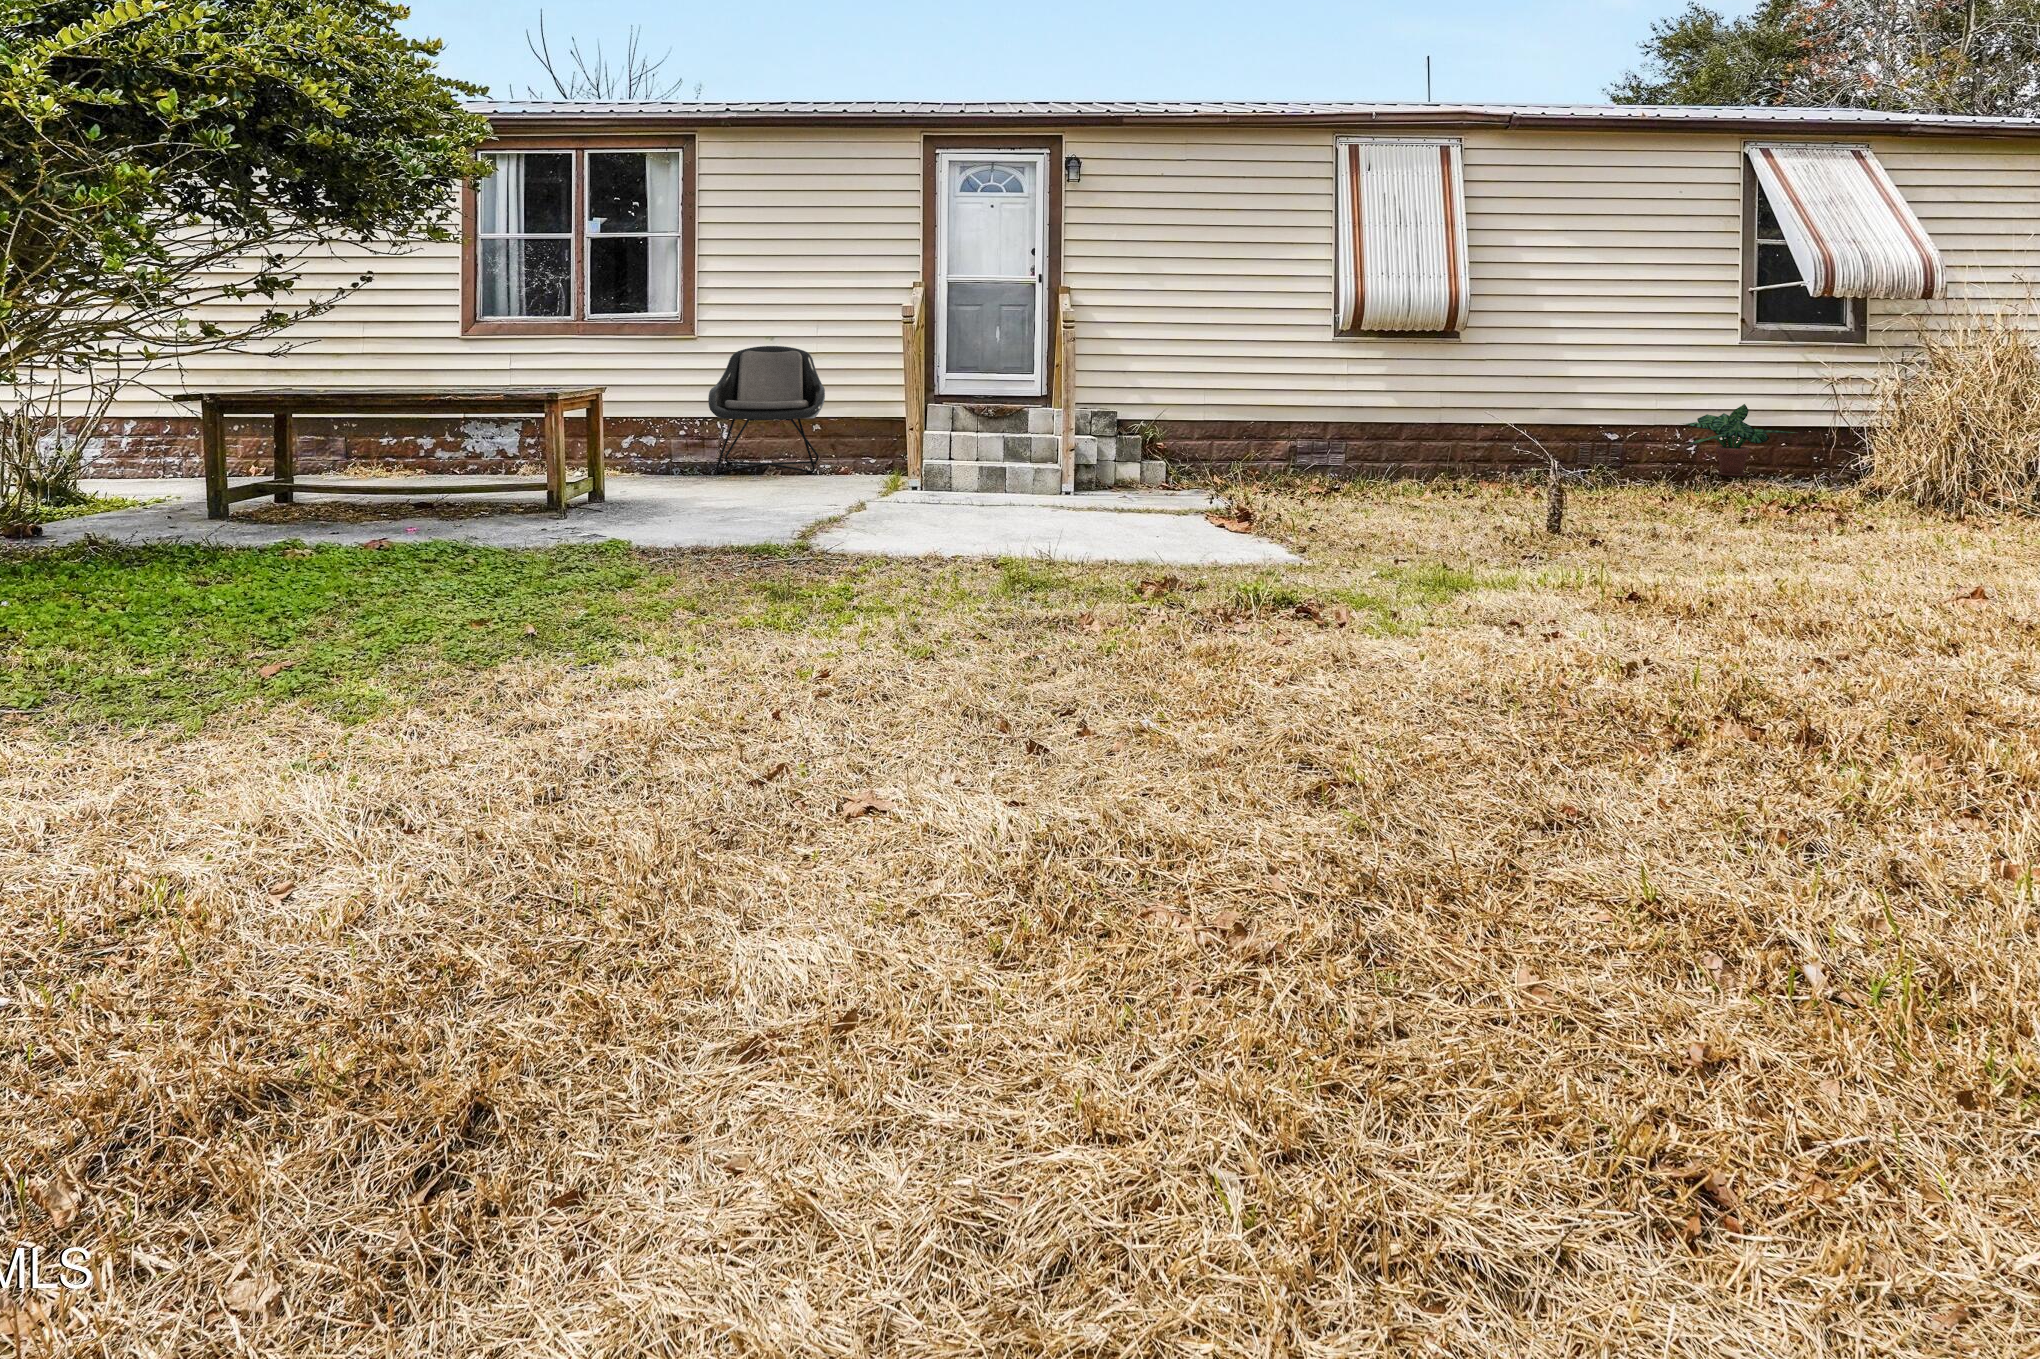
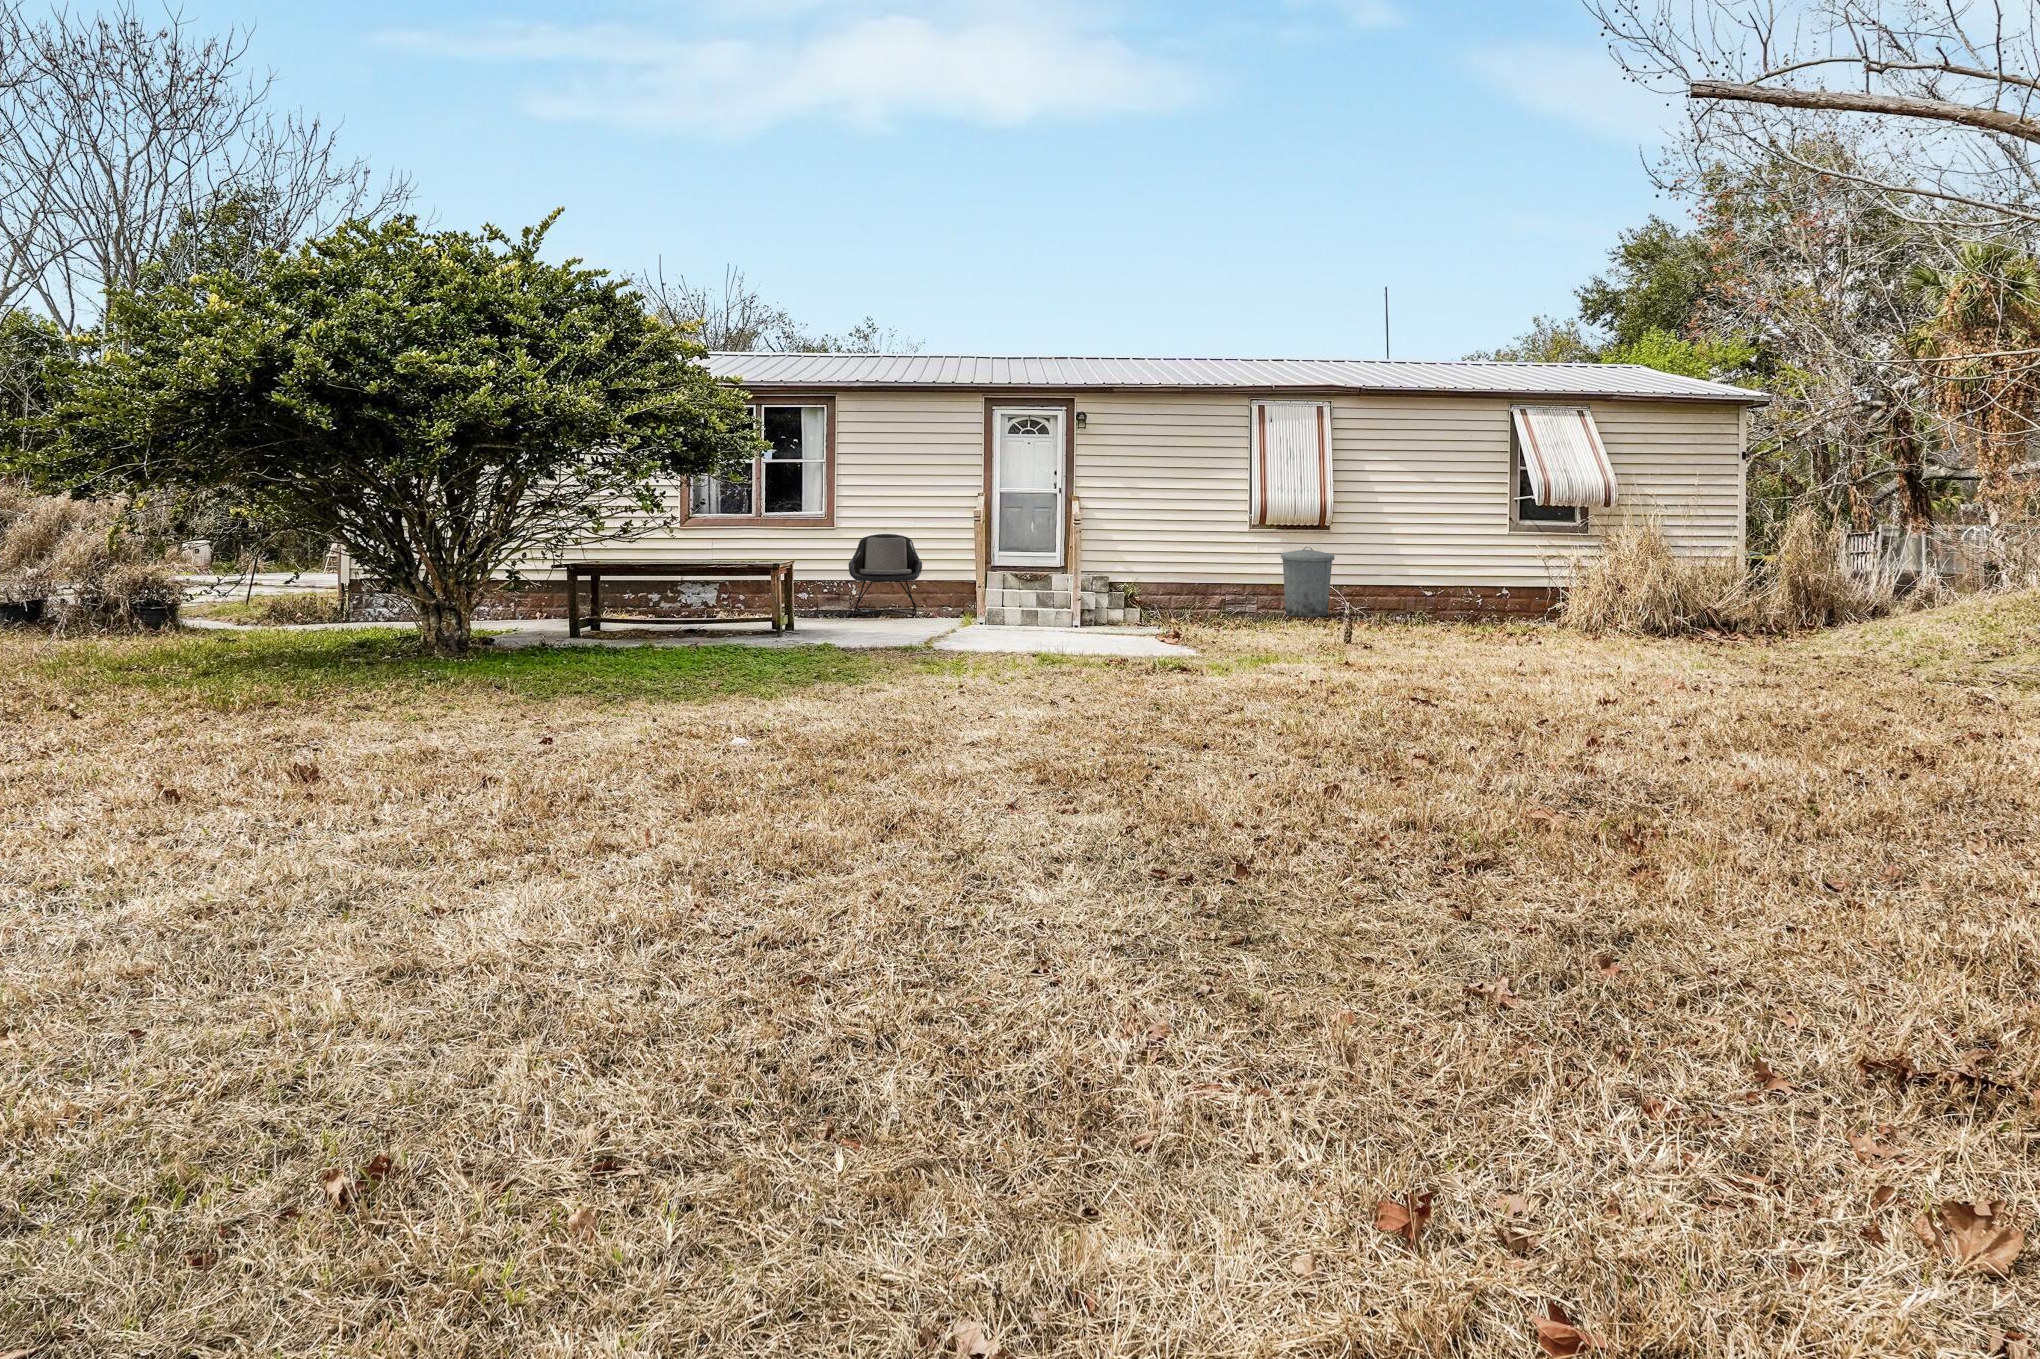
trash can: none [1389,364,1477,475] -> present [1281,547,1334,617]
potted plant: present [1685,404,1795,477] -> none [1460,572,1530,618]

